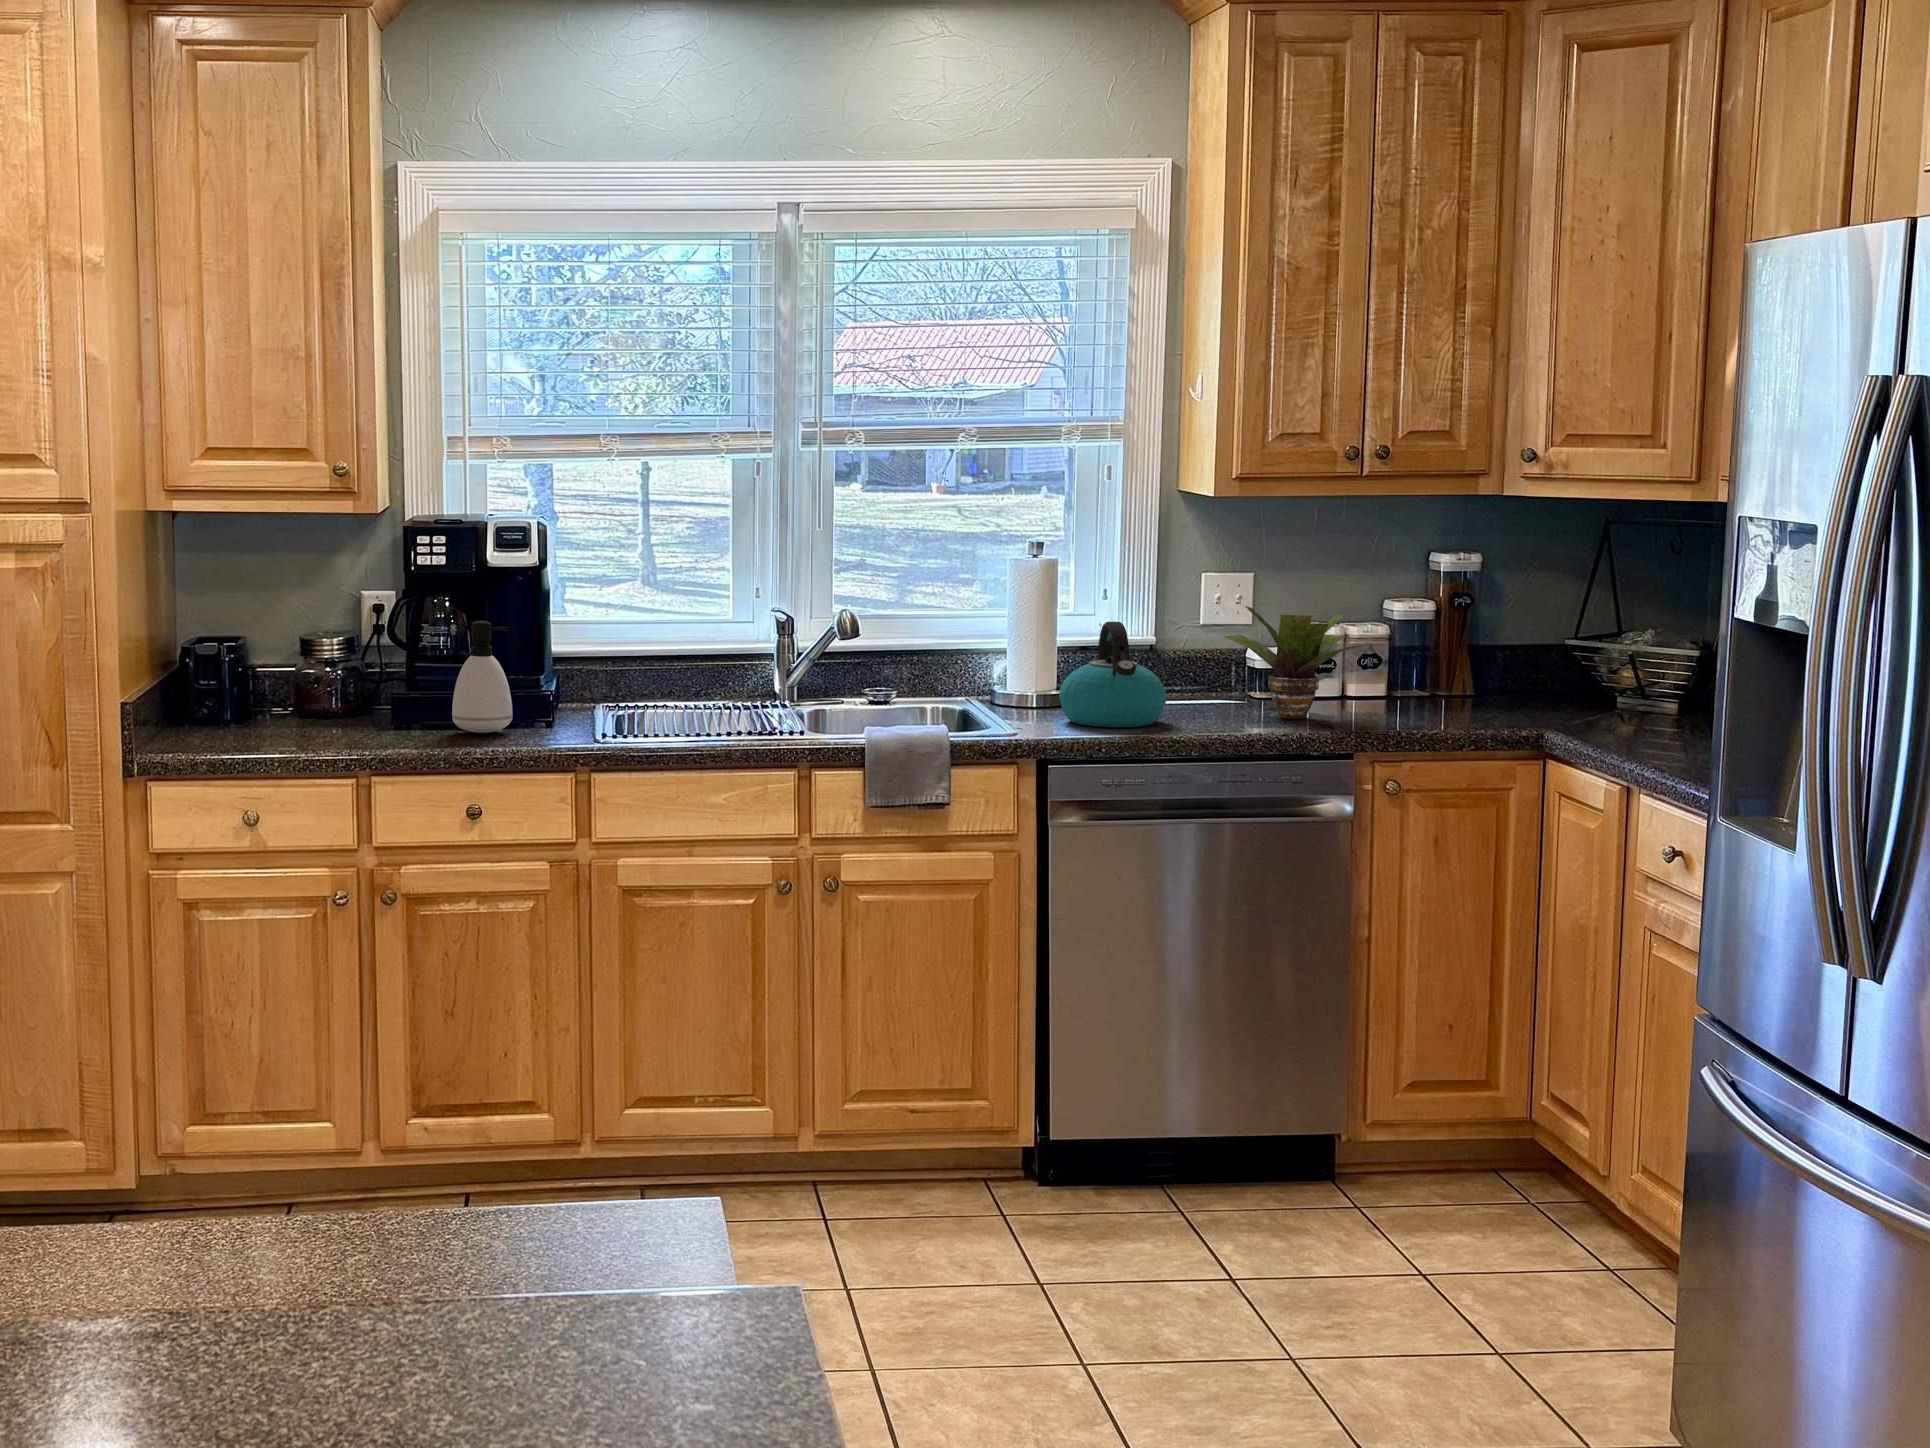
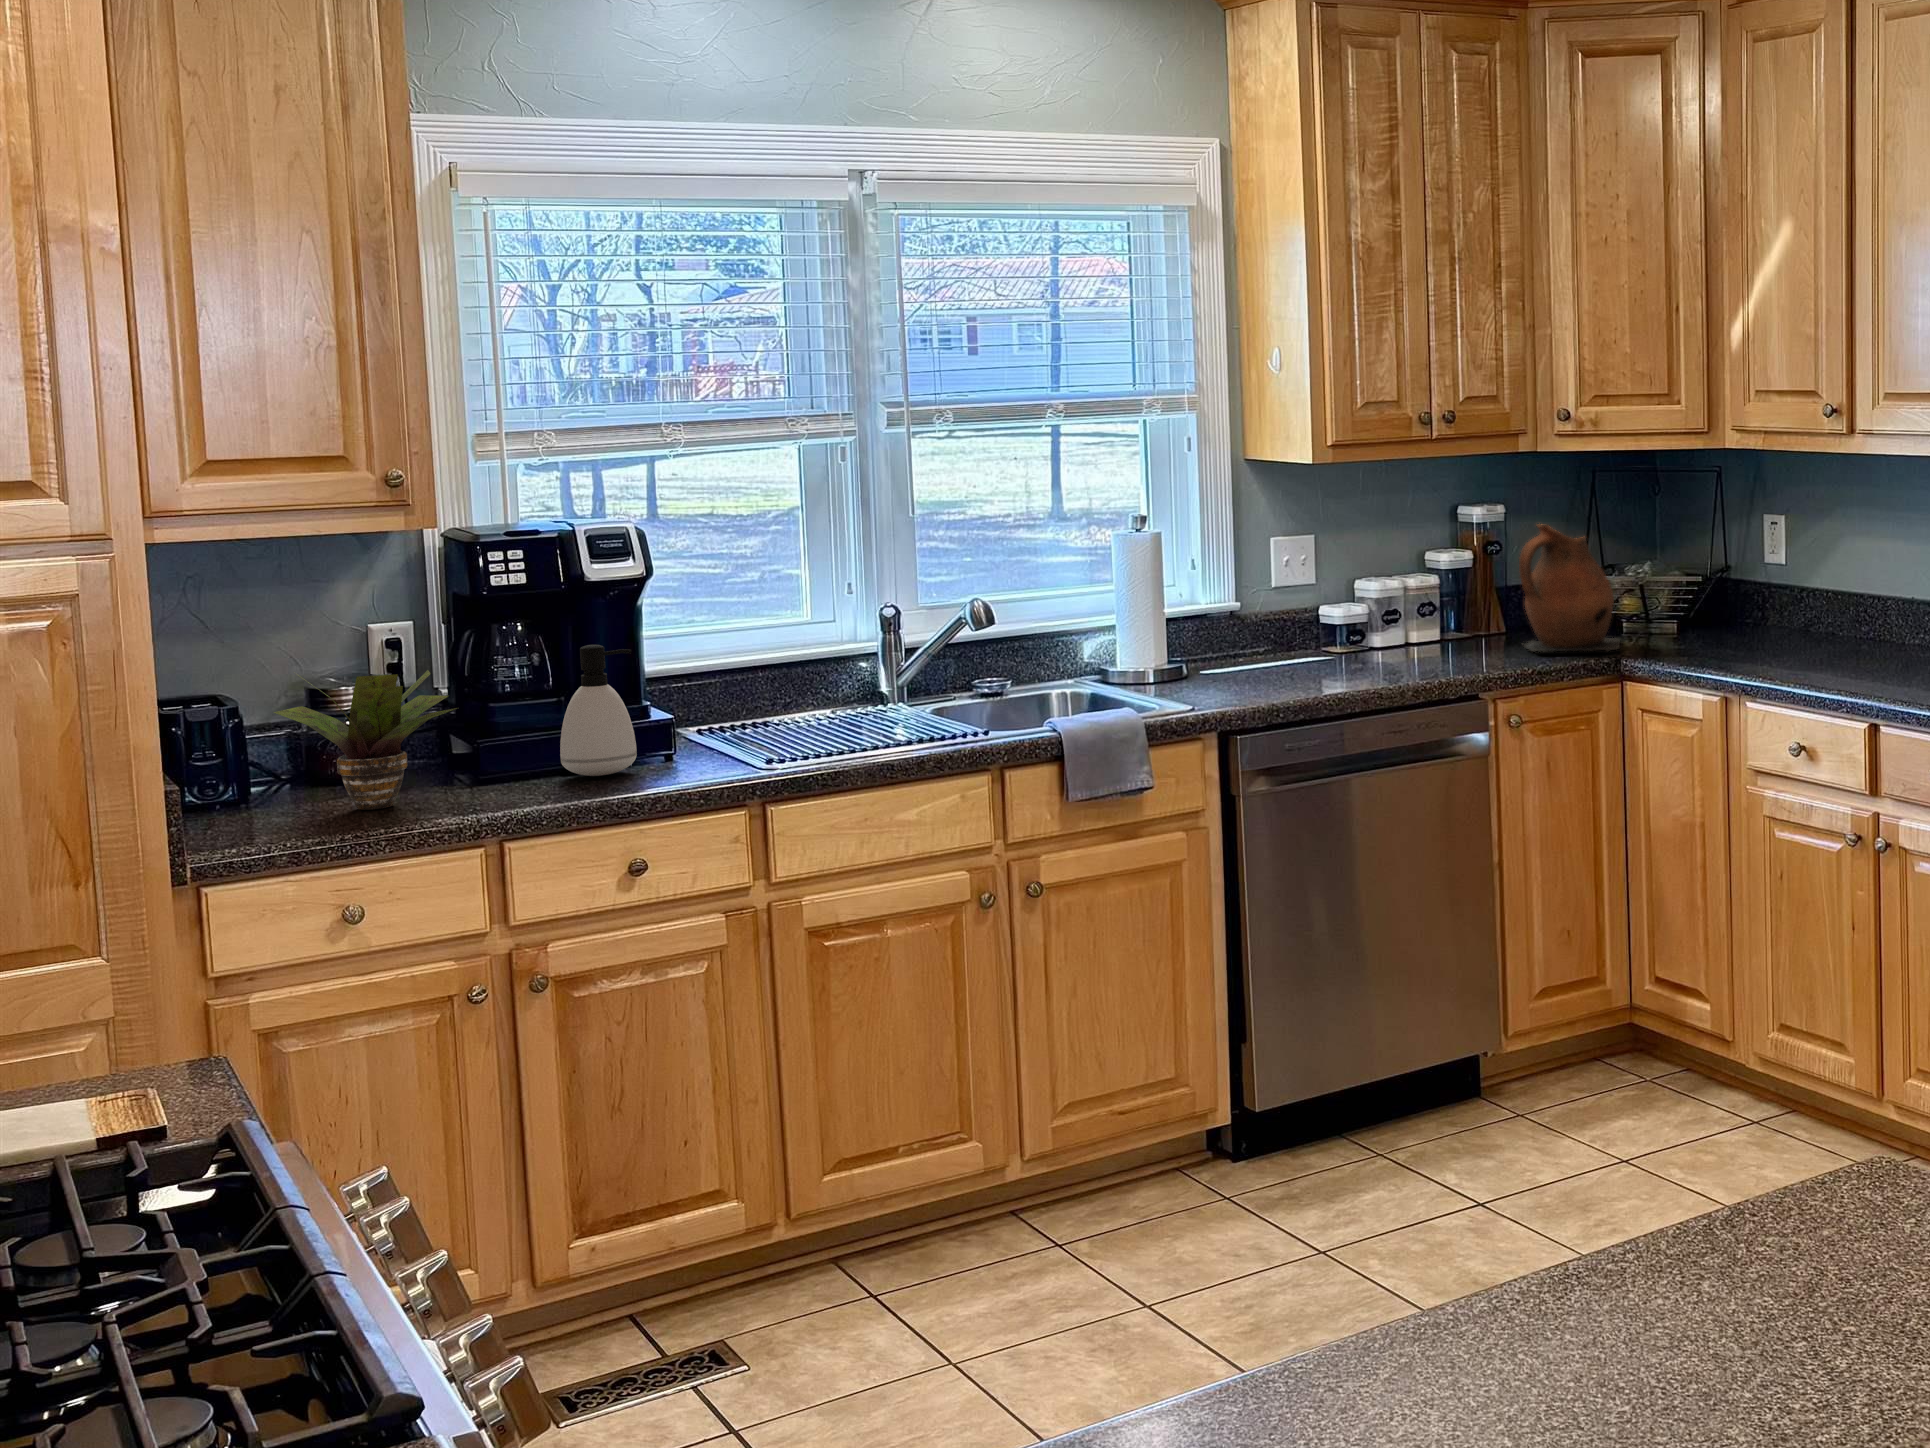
ceramic pitcher: none [1446,576,1577,726] -> present [1519,524,1620,651]
potted plant: present [1224,606,1365,719] -> present [274,670,457,810]
kettle: present [1059,622,1166,727] -> none [1199,590,1304,694]

